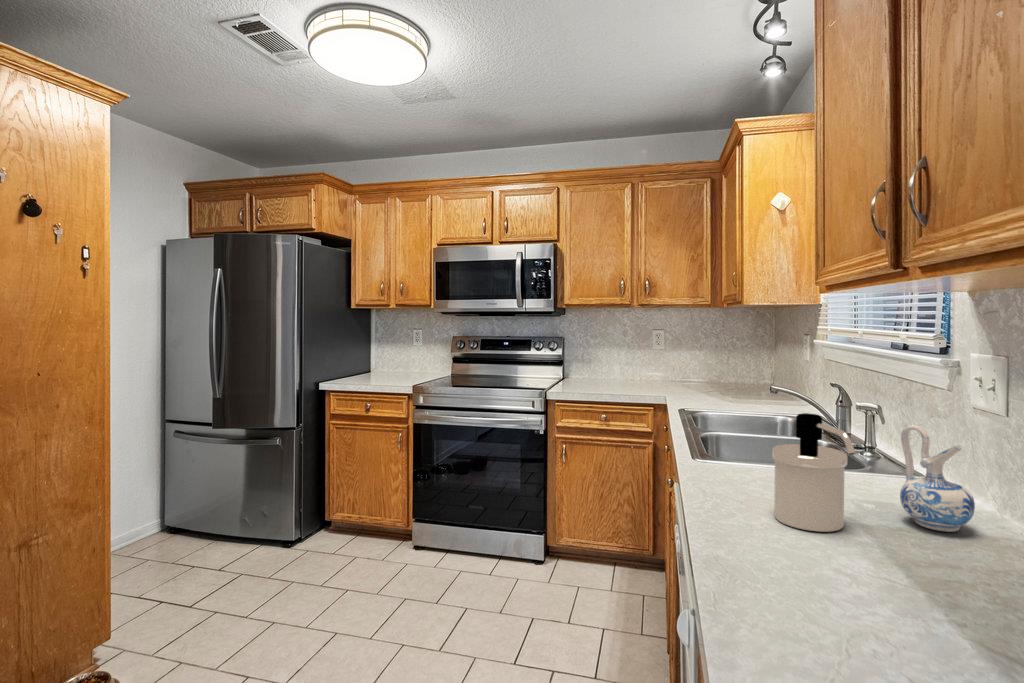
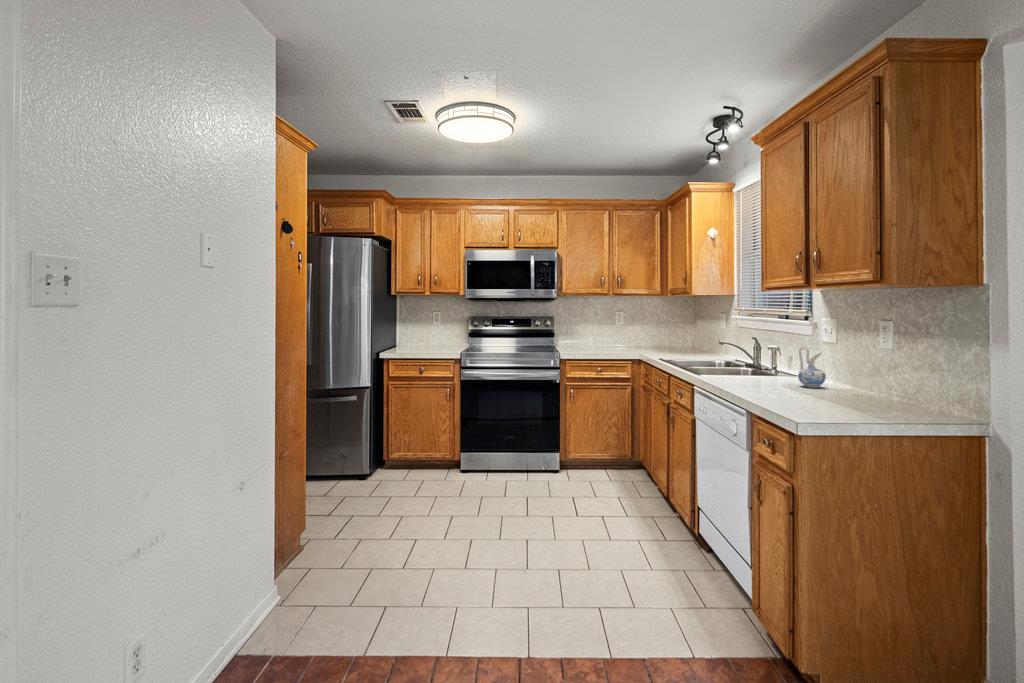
soap dispenser: present [772,413,855,532] -> none [750,342,788,389]

